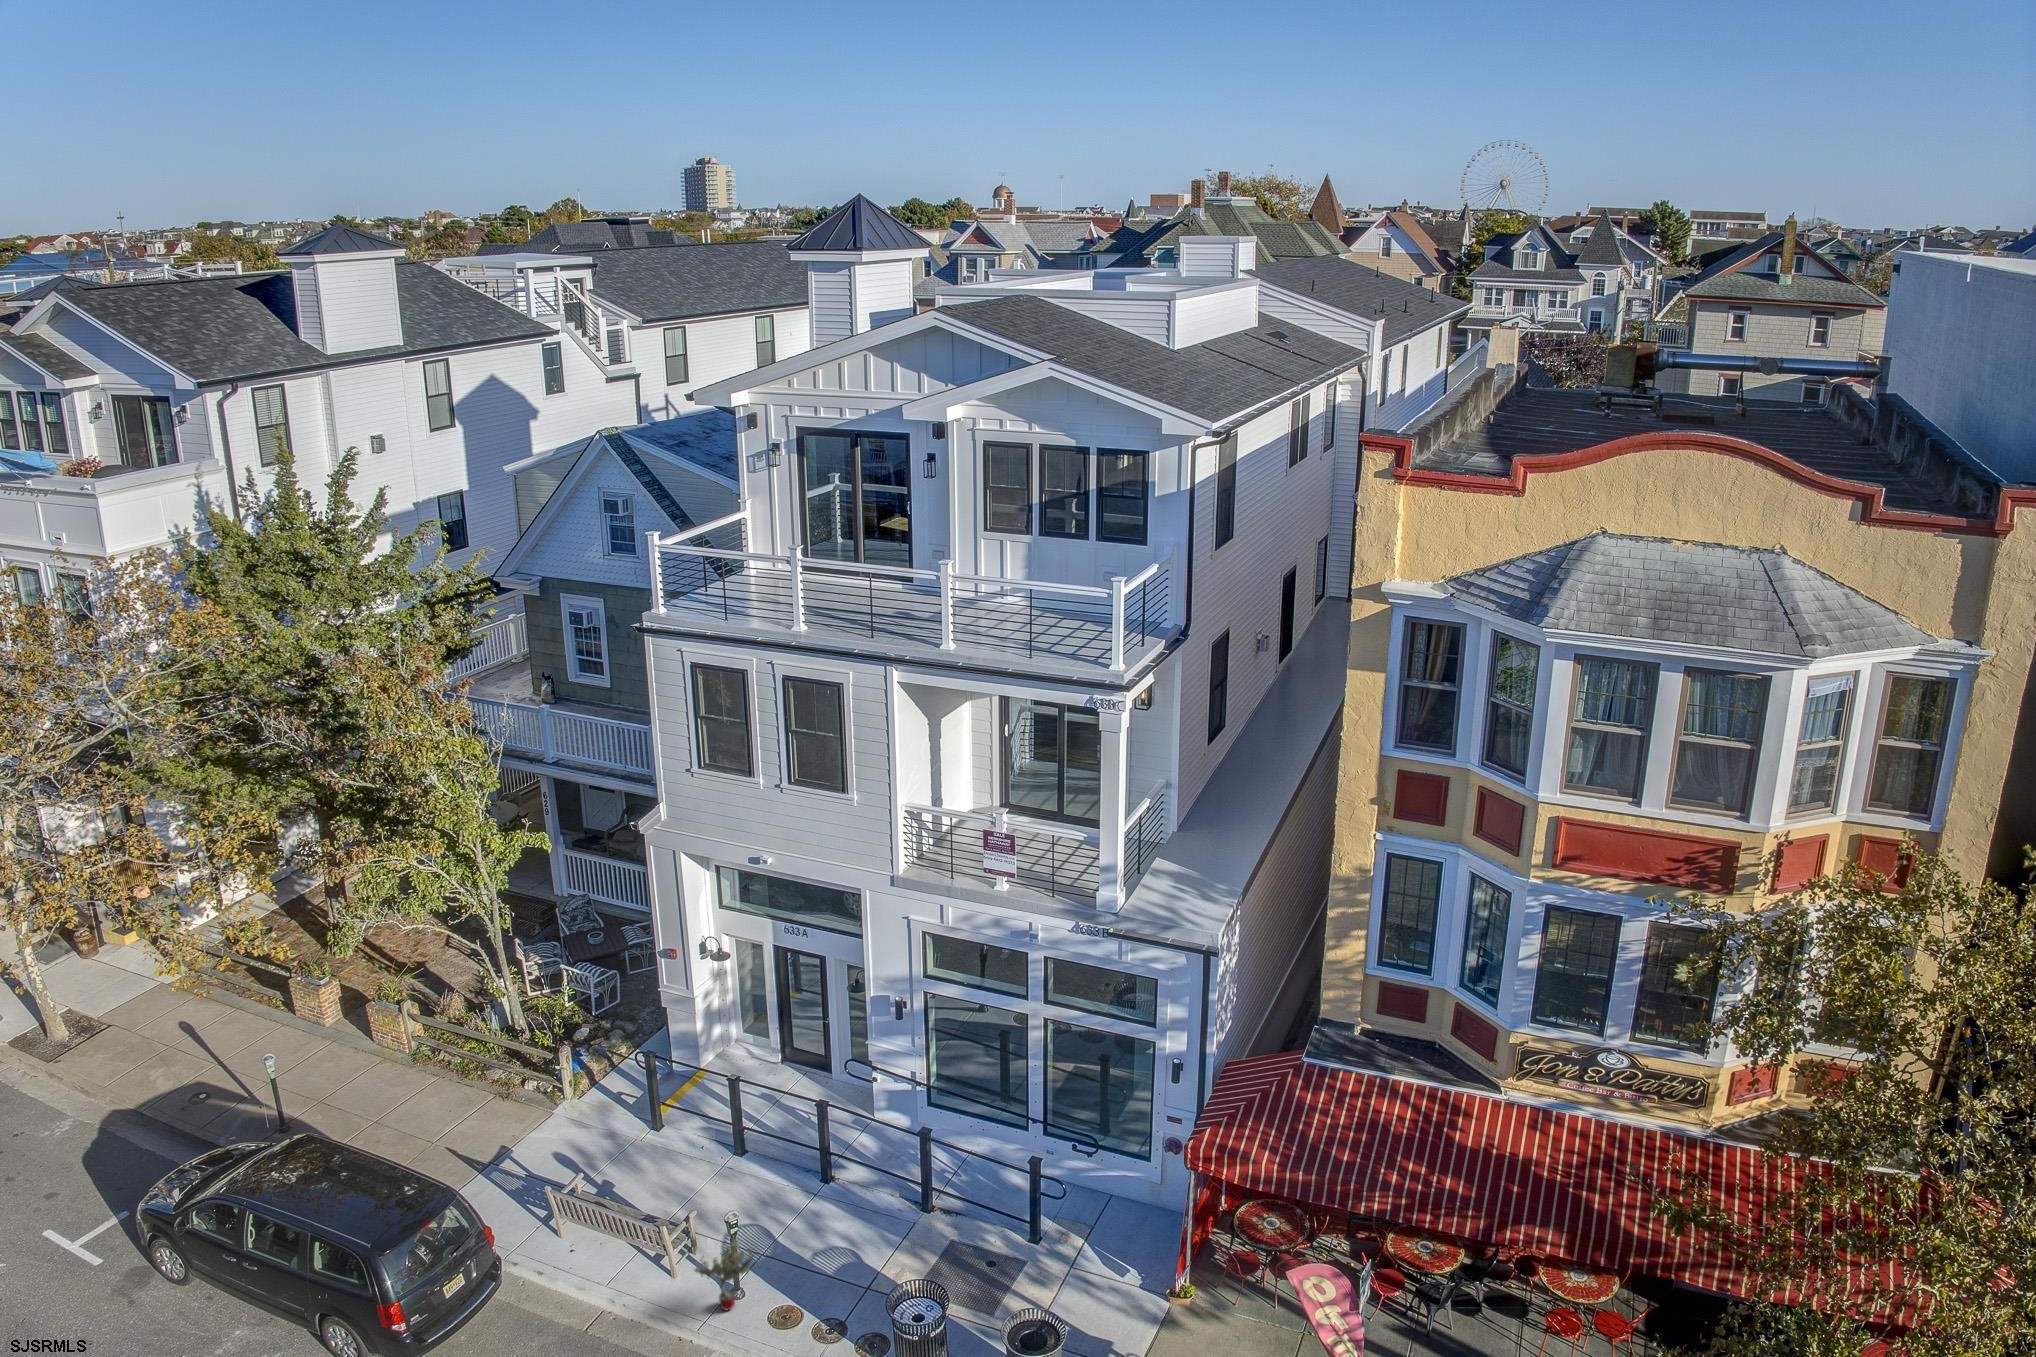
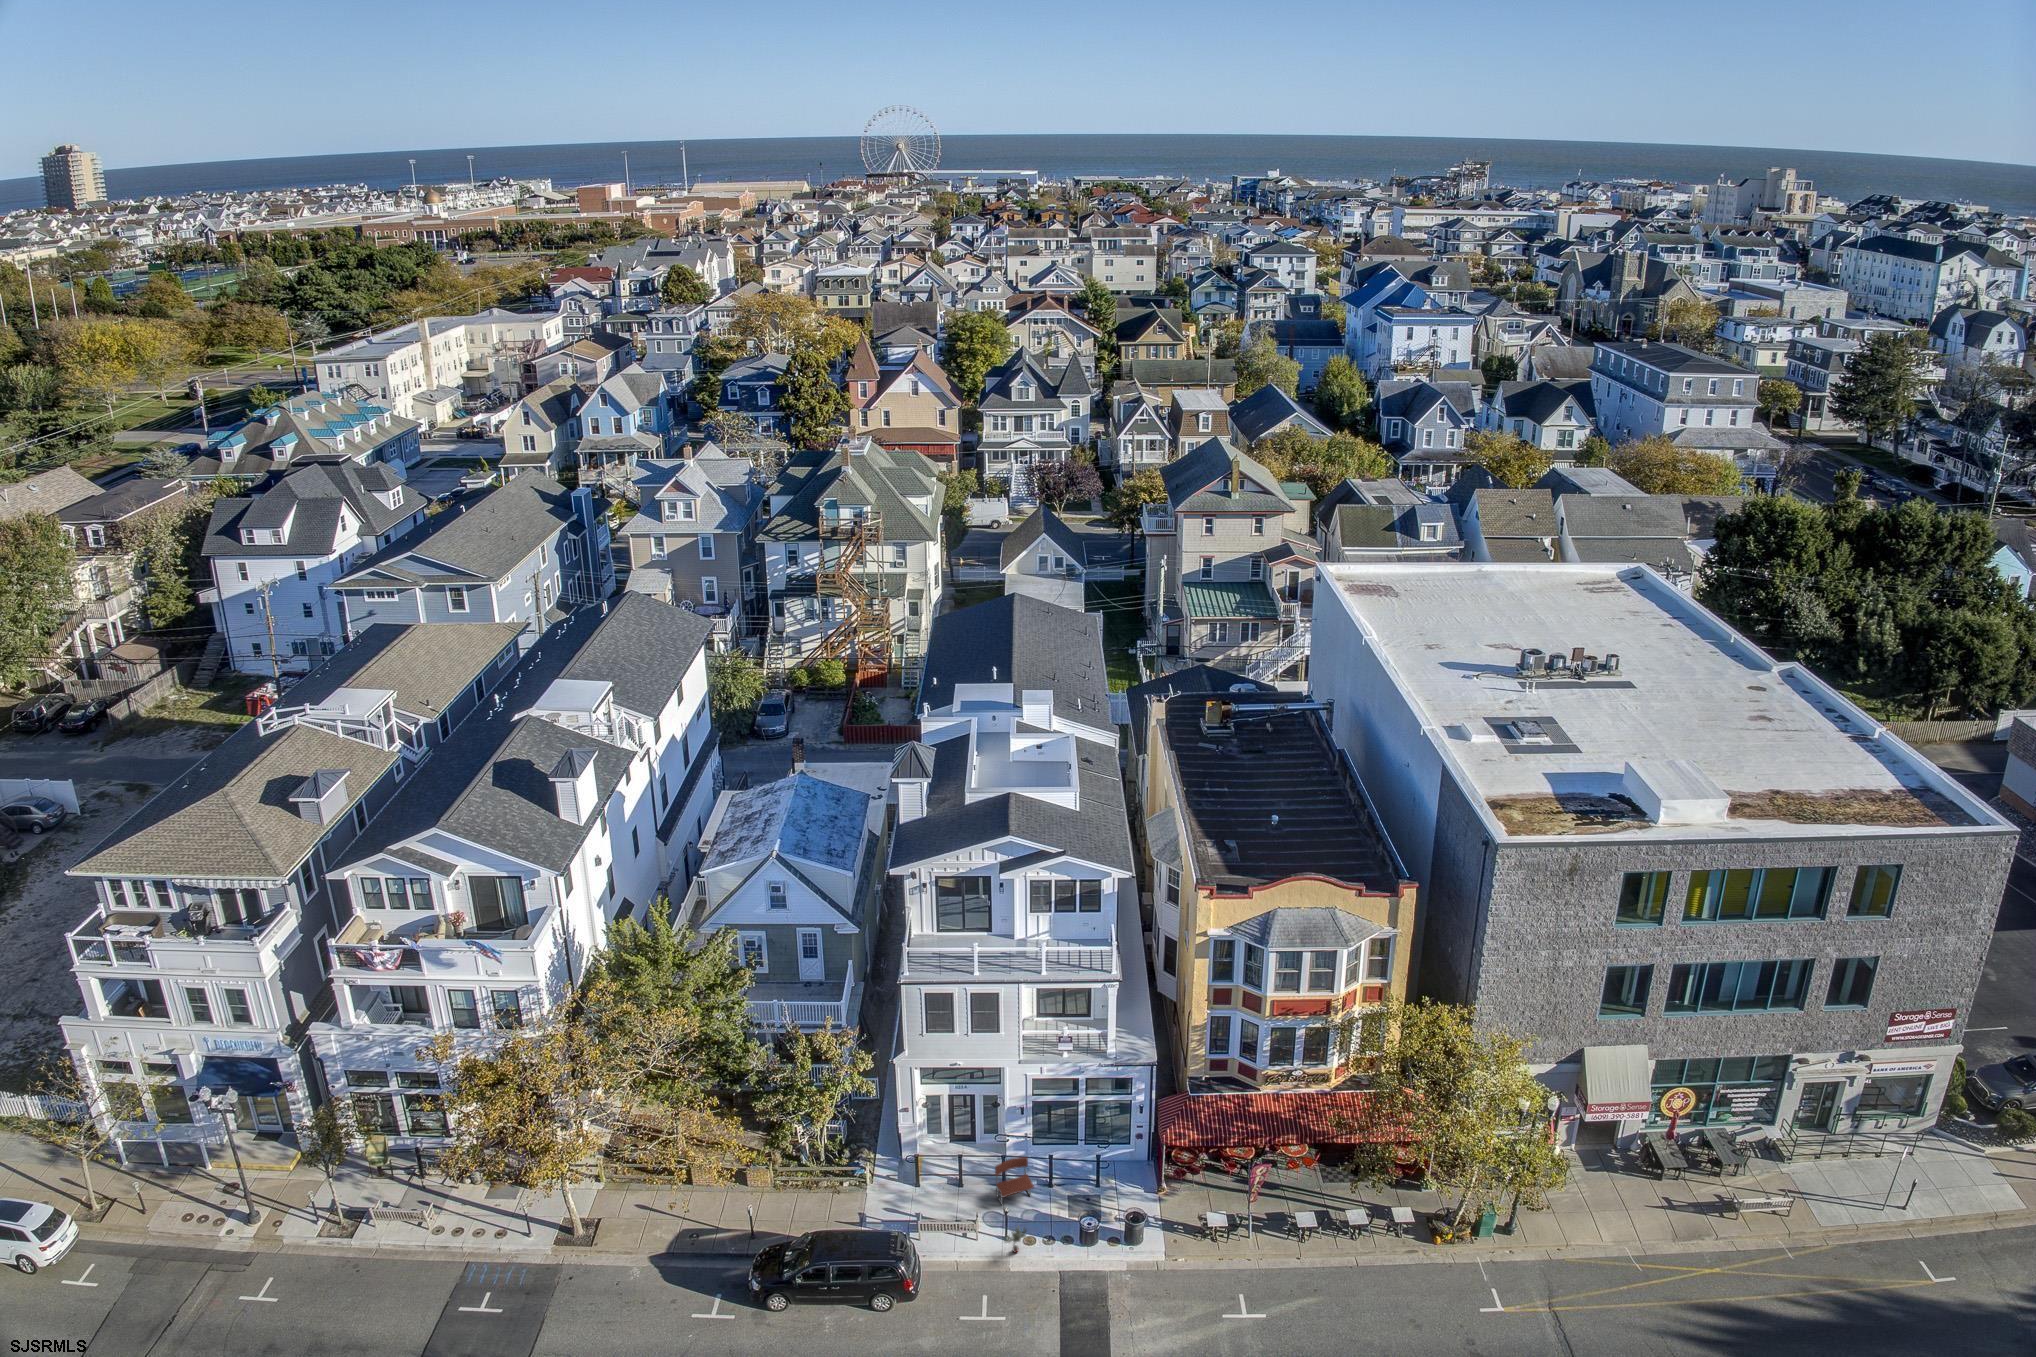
bench: none [770,1095,861,1203] -> present [995,1157,1034,1204]

